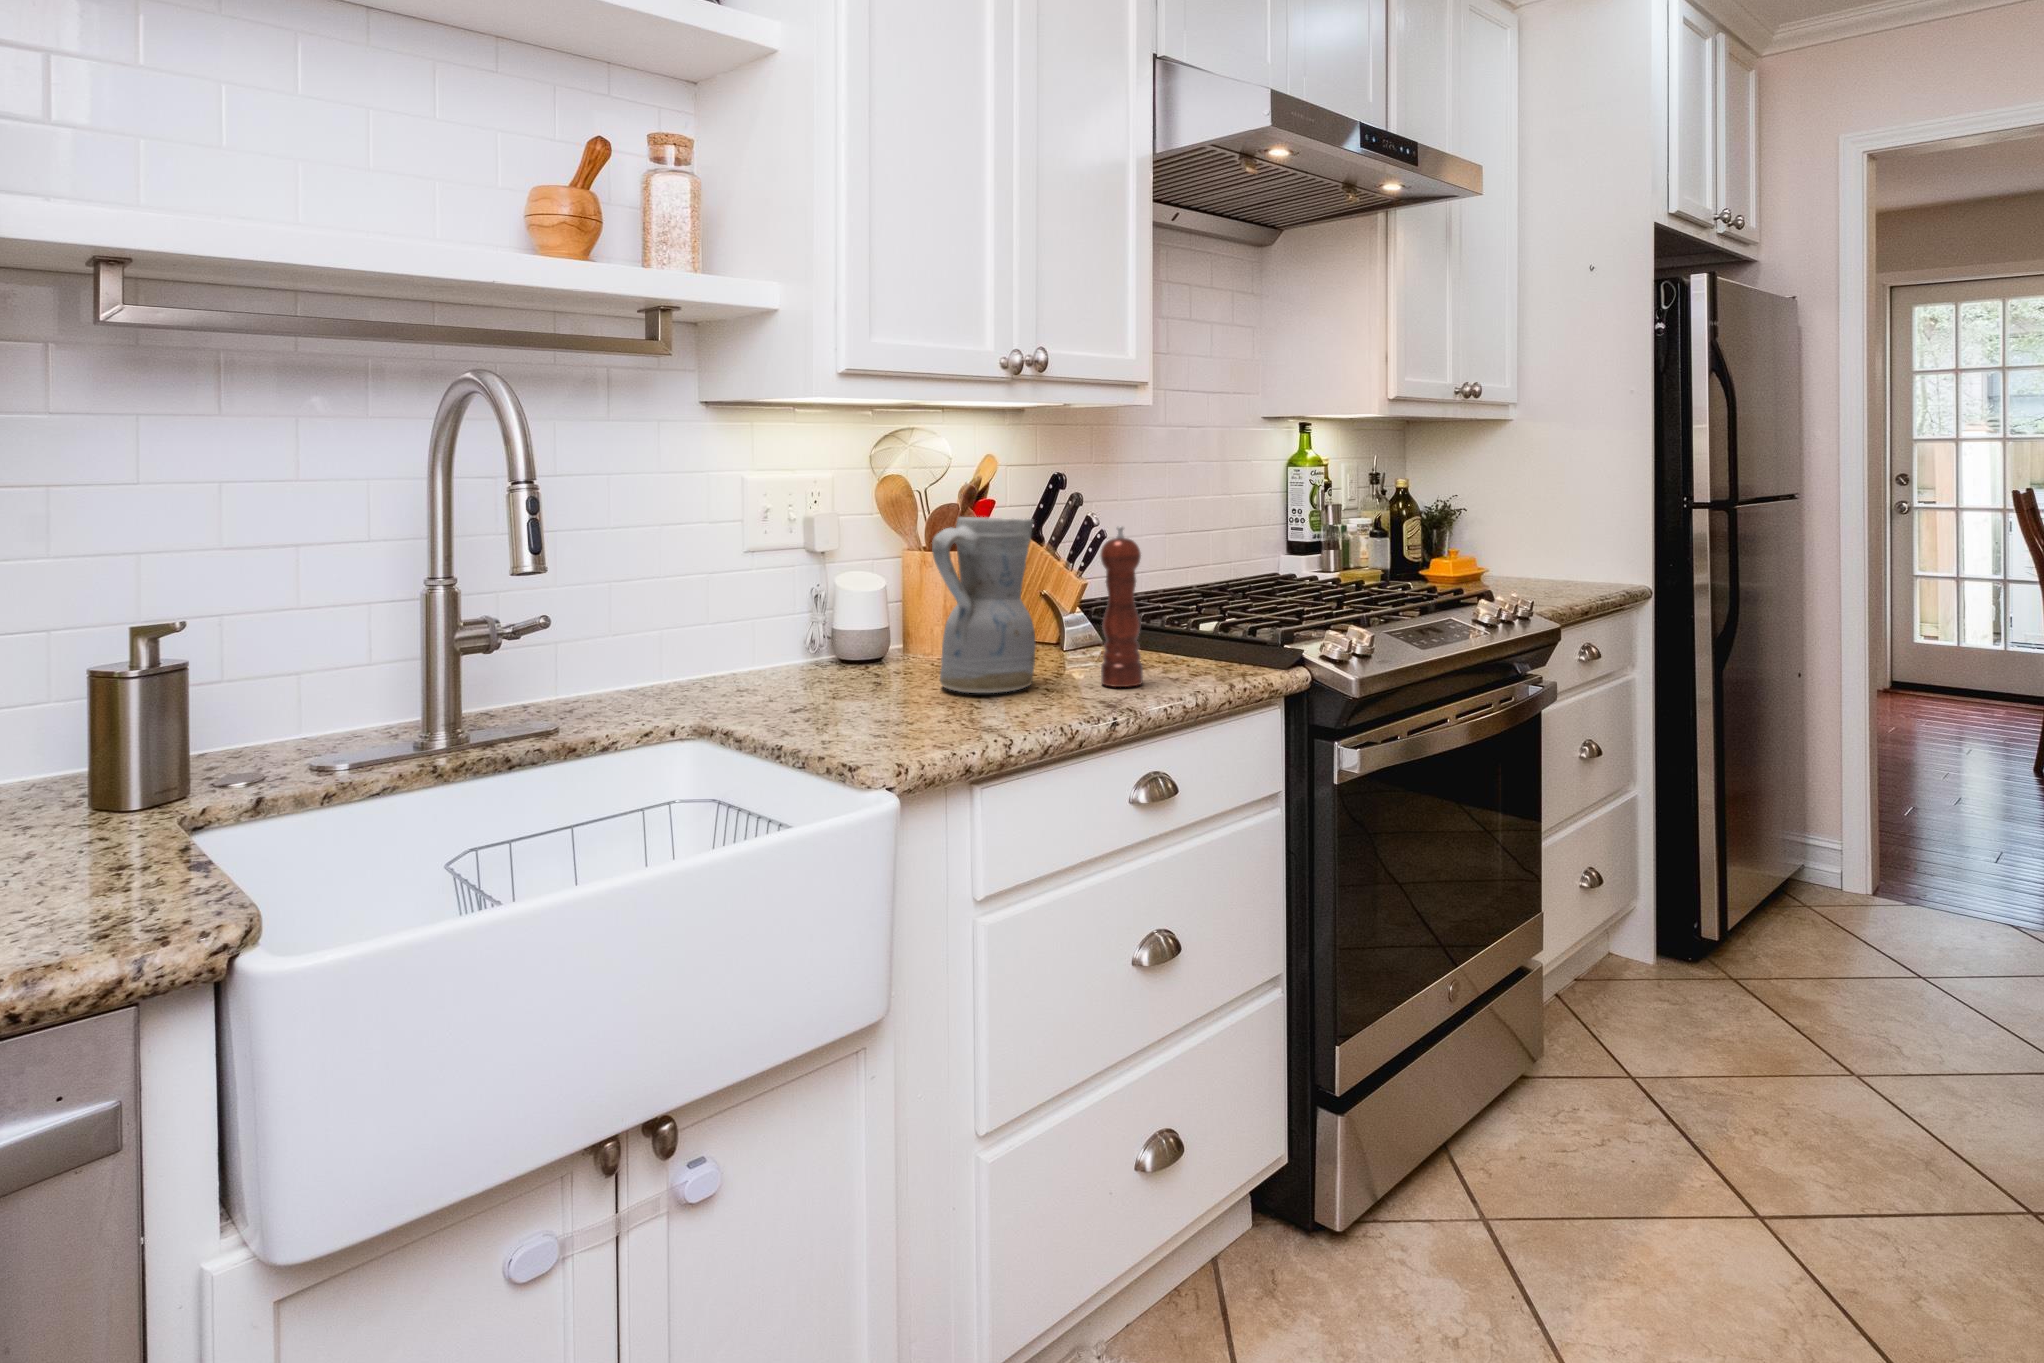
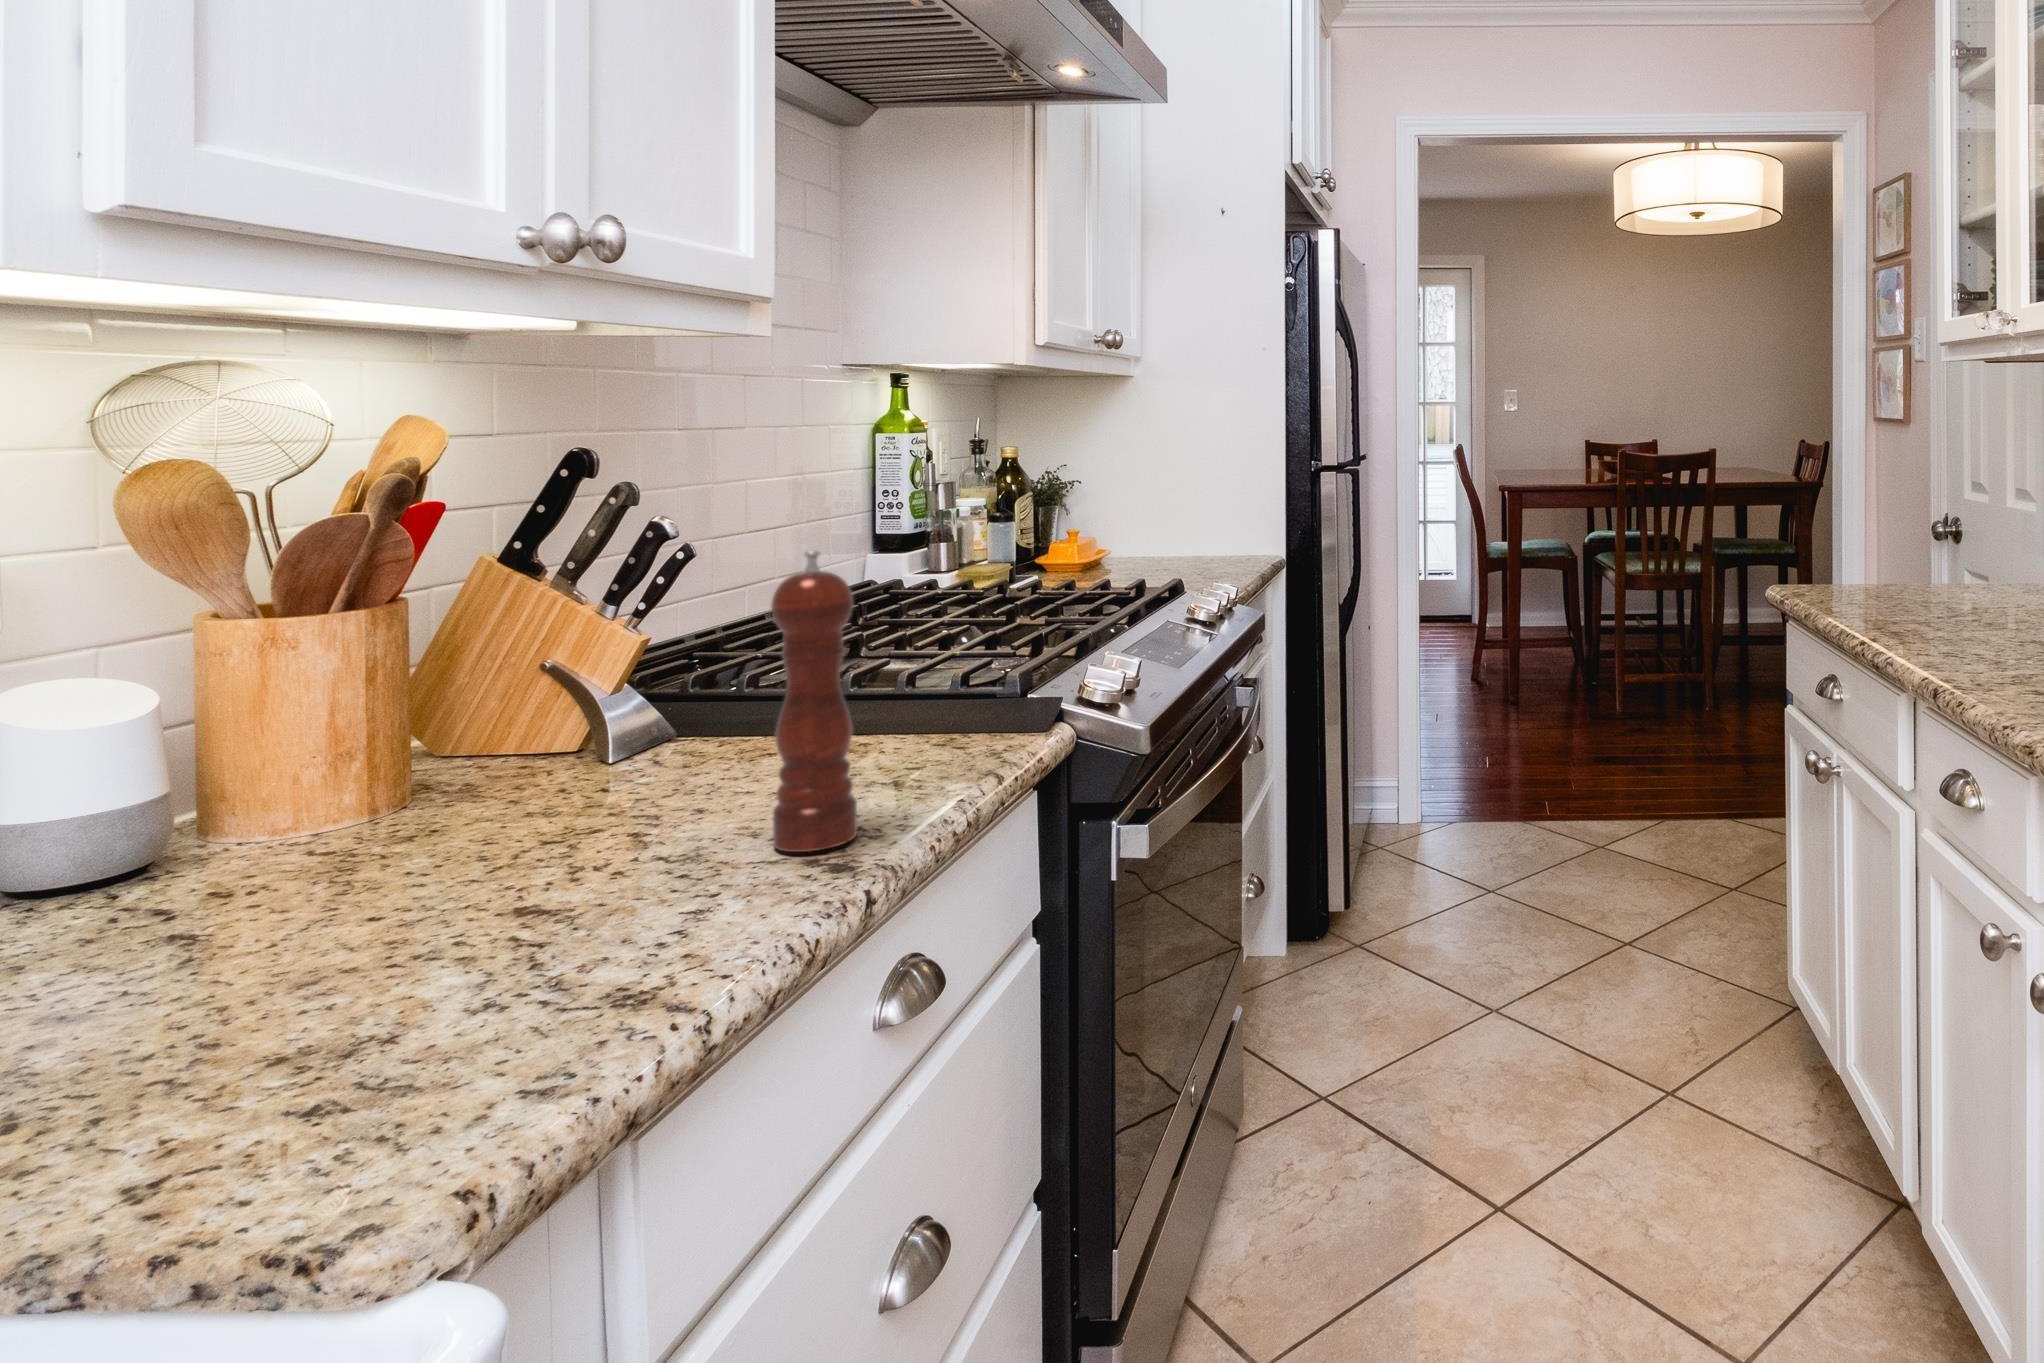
ceramic pitcher: present [932,517,1035,693] -> none [379,546,631,941]

